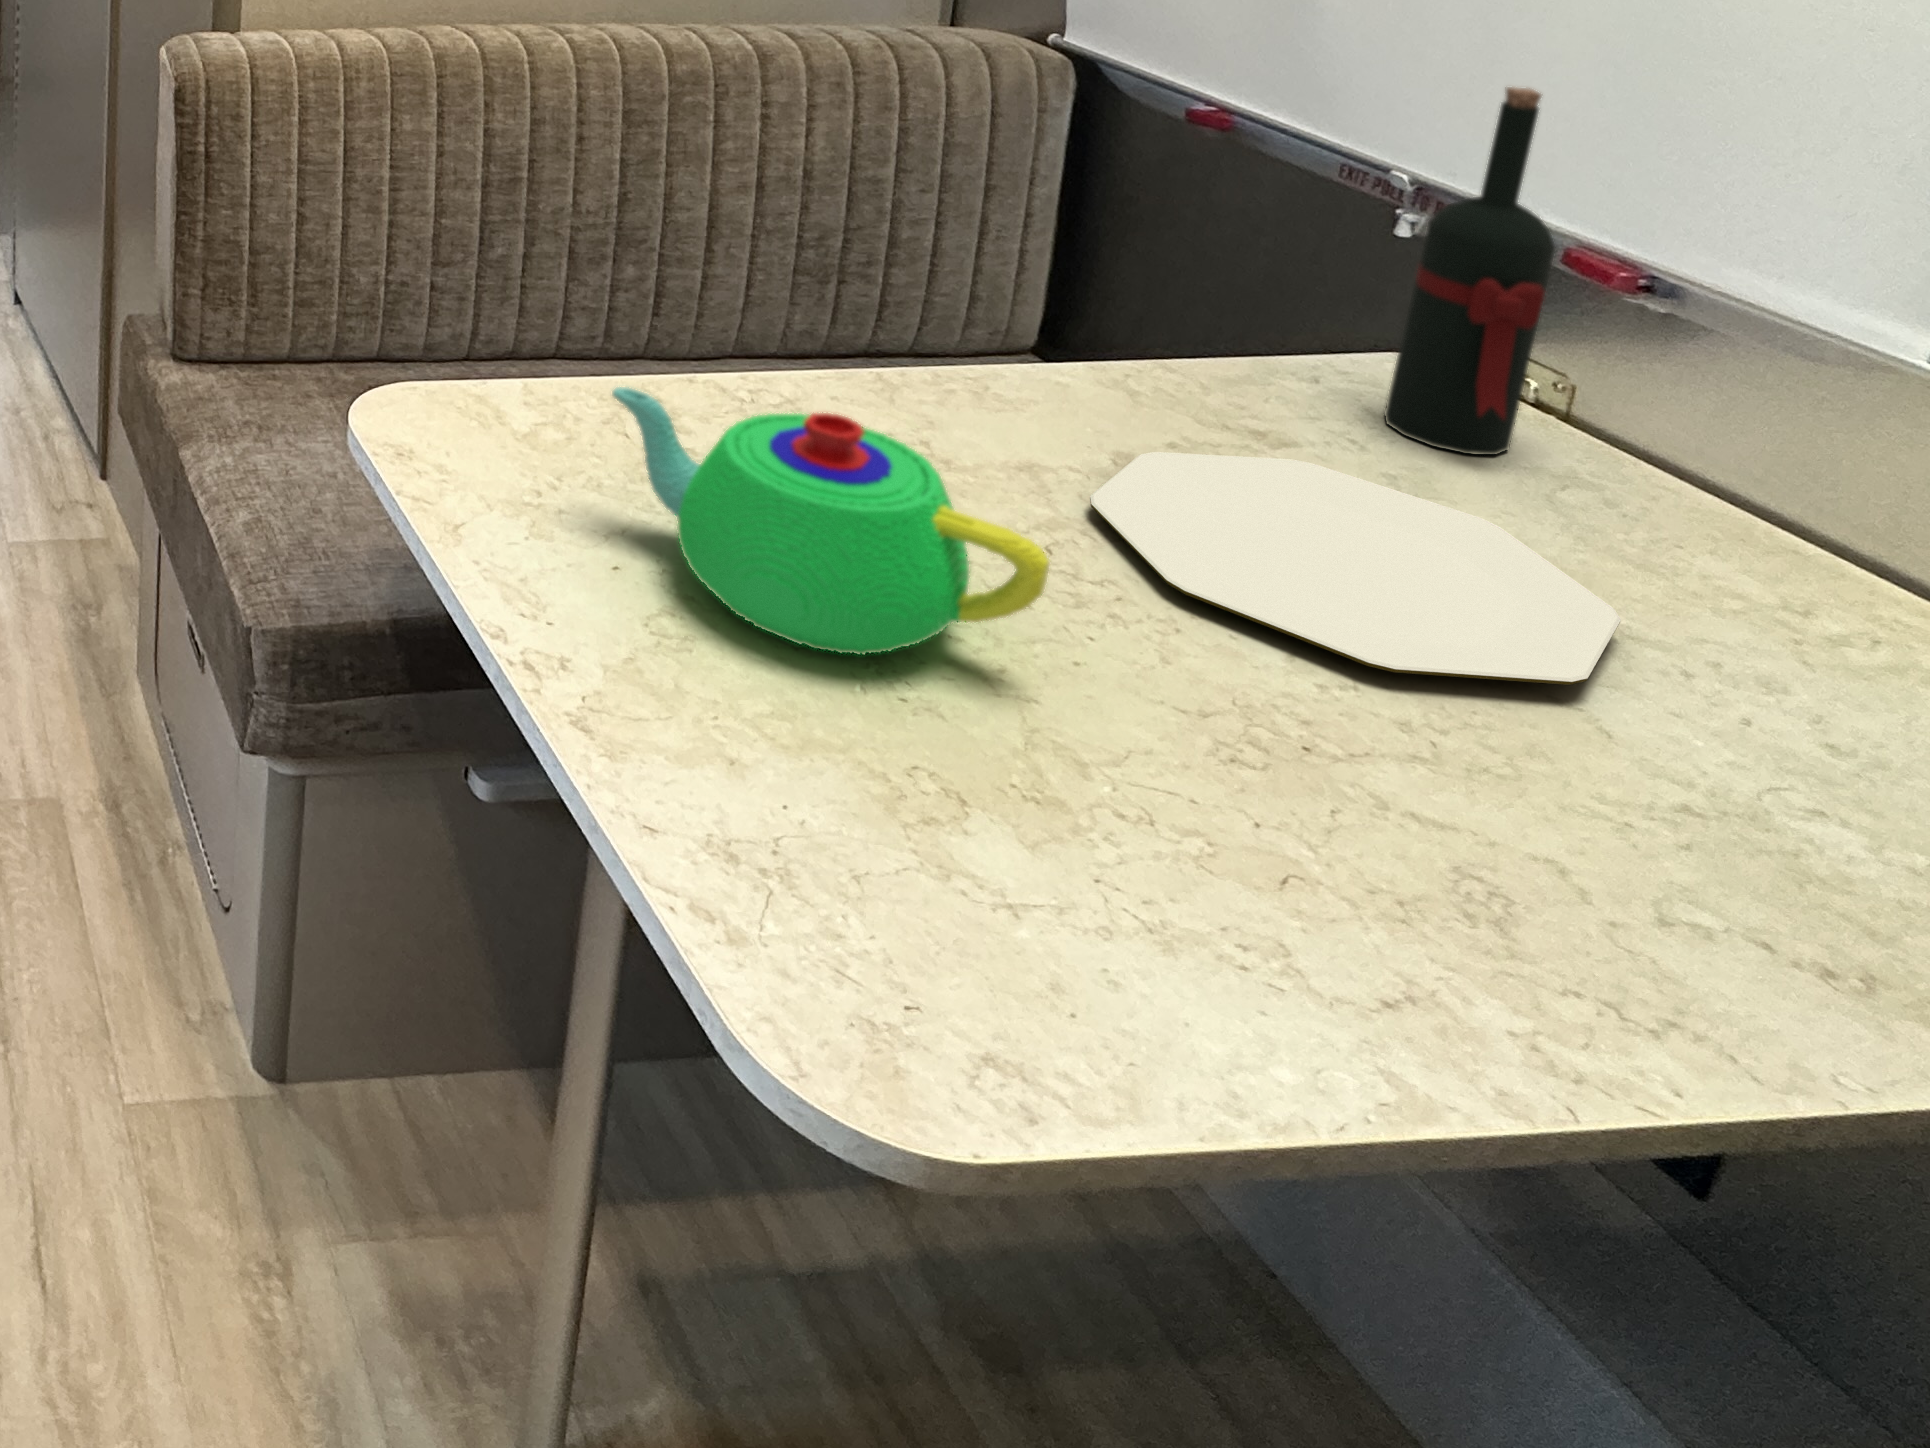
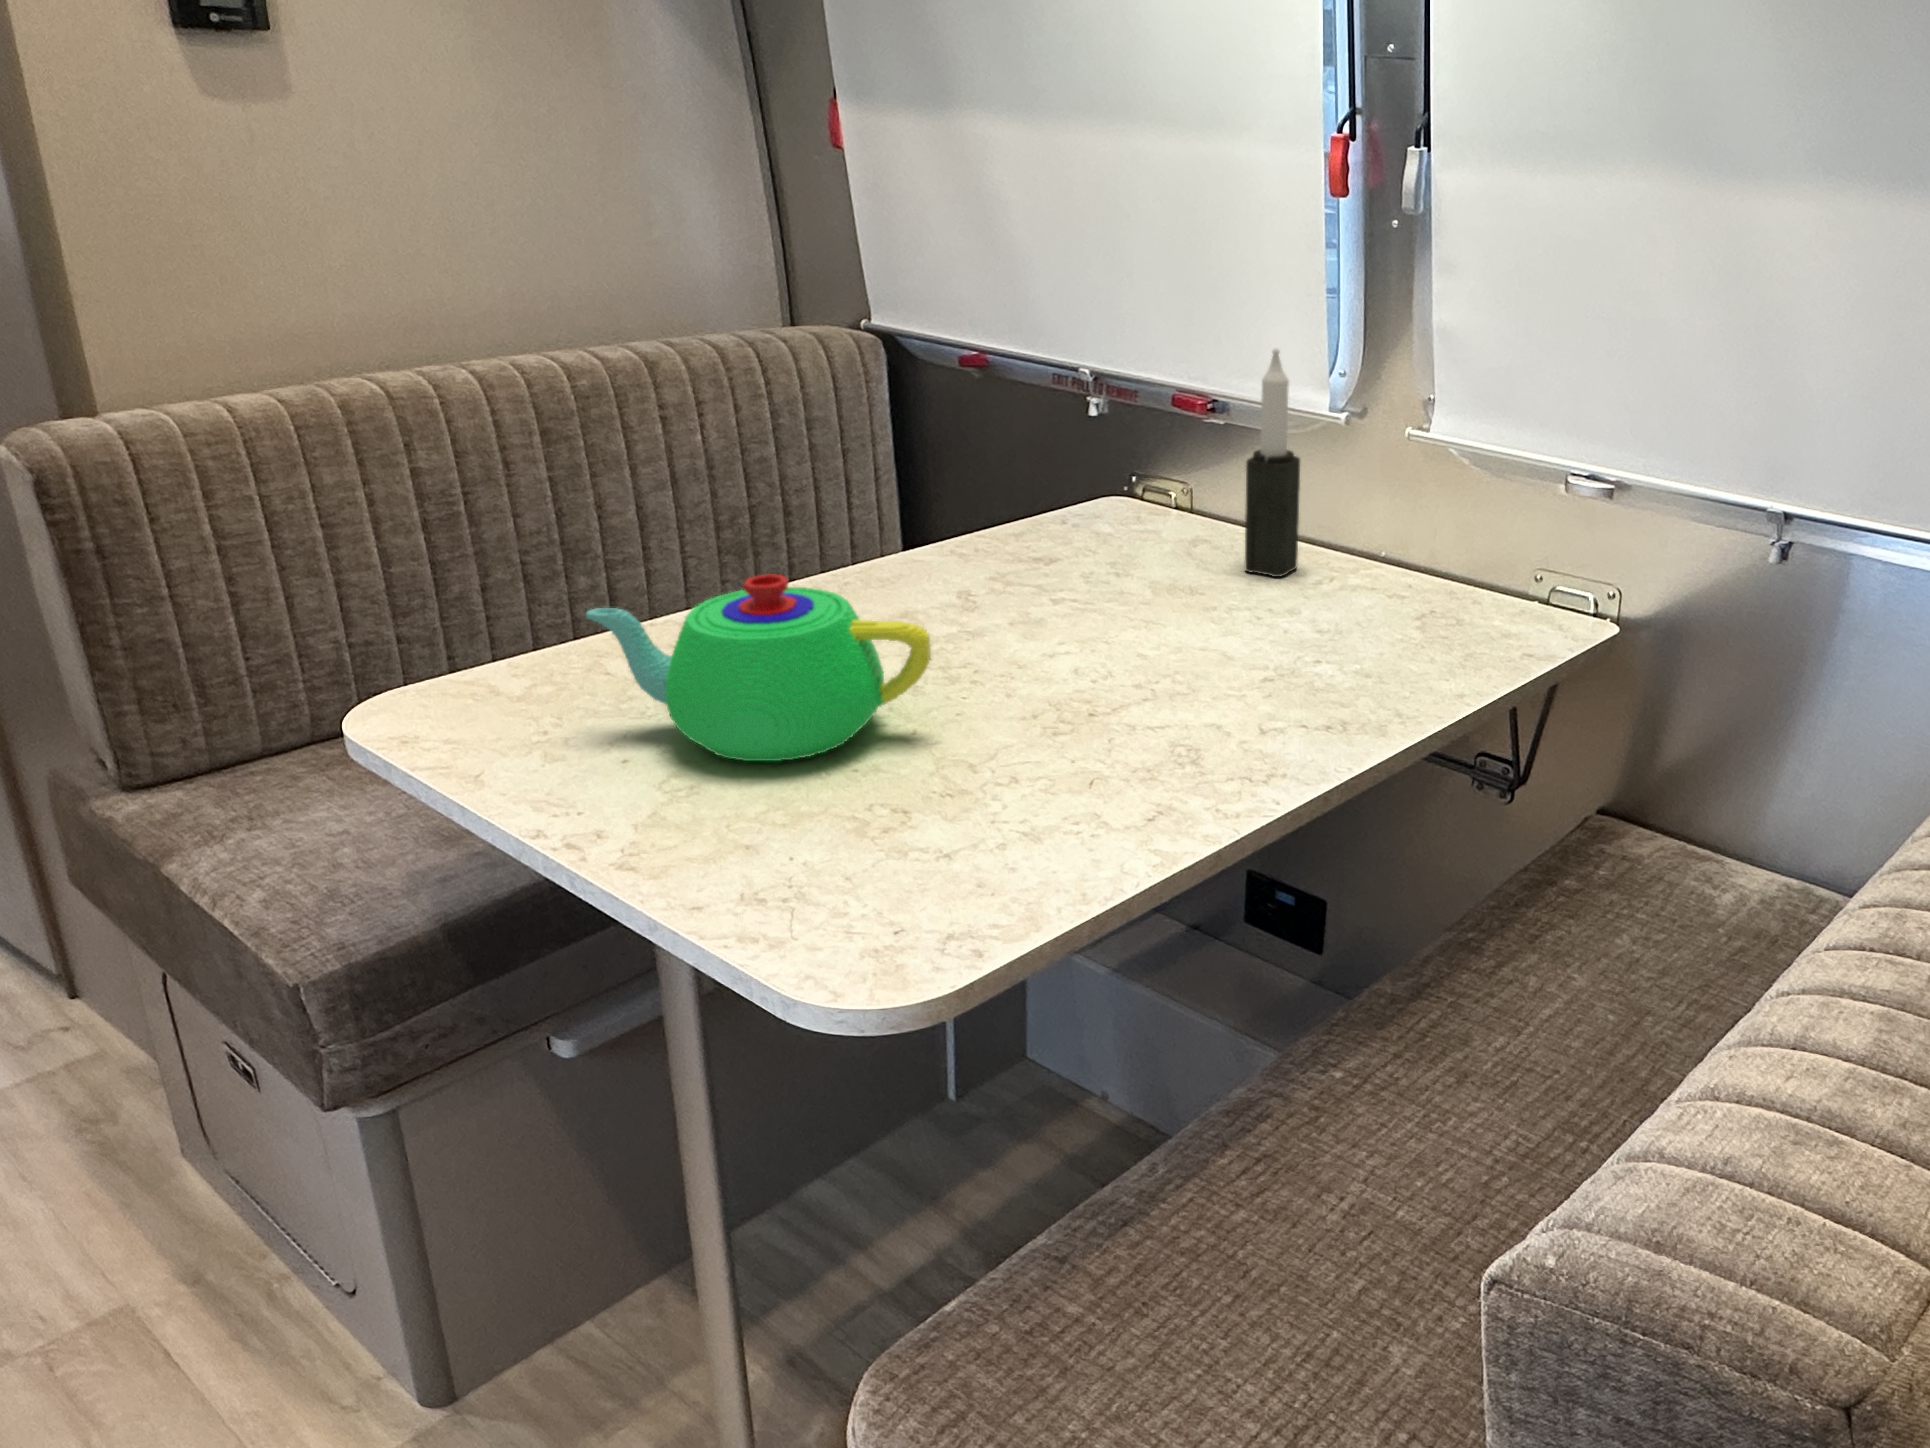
wine bottle: present [1385,87,1555,455] -> none [1104,279,1170,541]
candle: none [1659,254,1831,603] -> present [1245,348,1300,577]
plate: present [1090,452,1621,685] -> none [950,563,1231,658]

